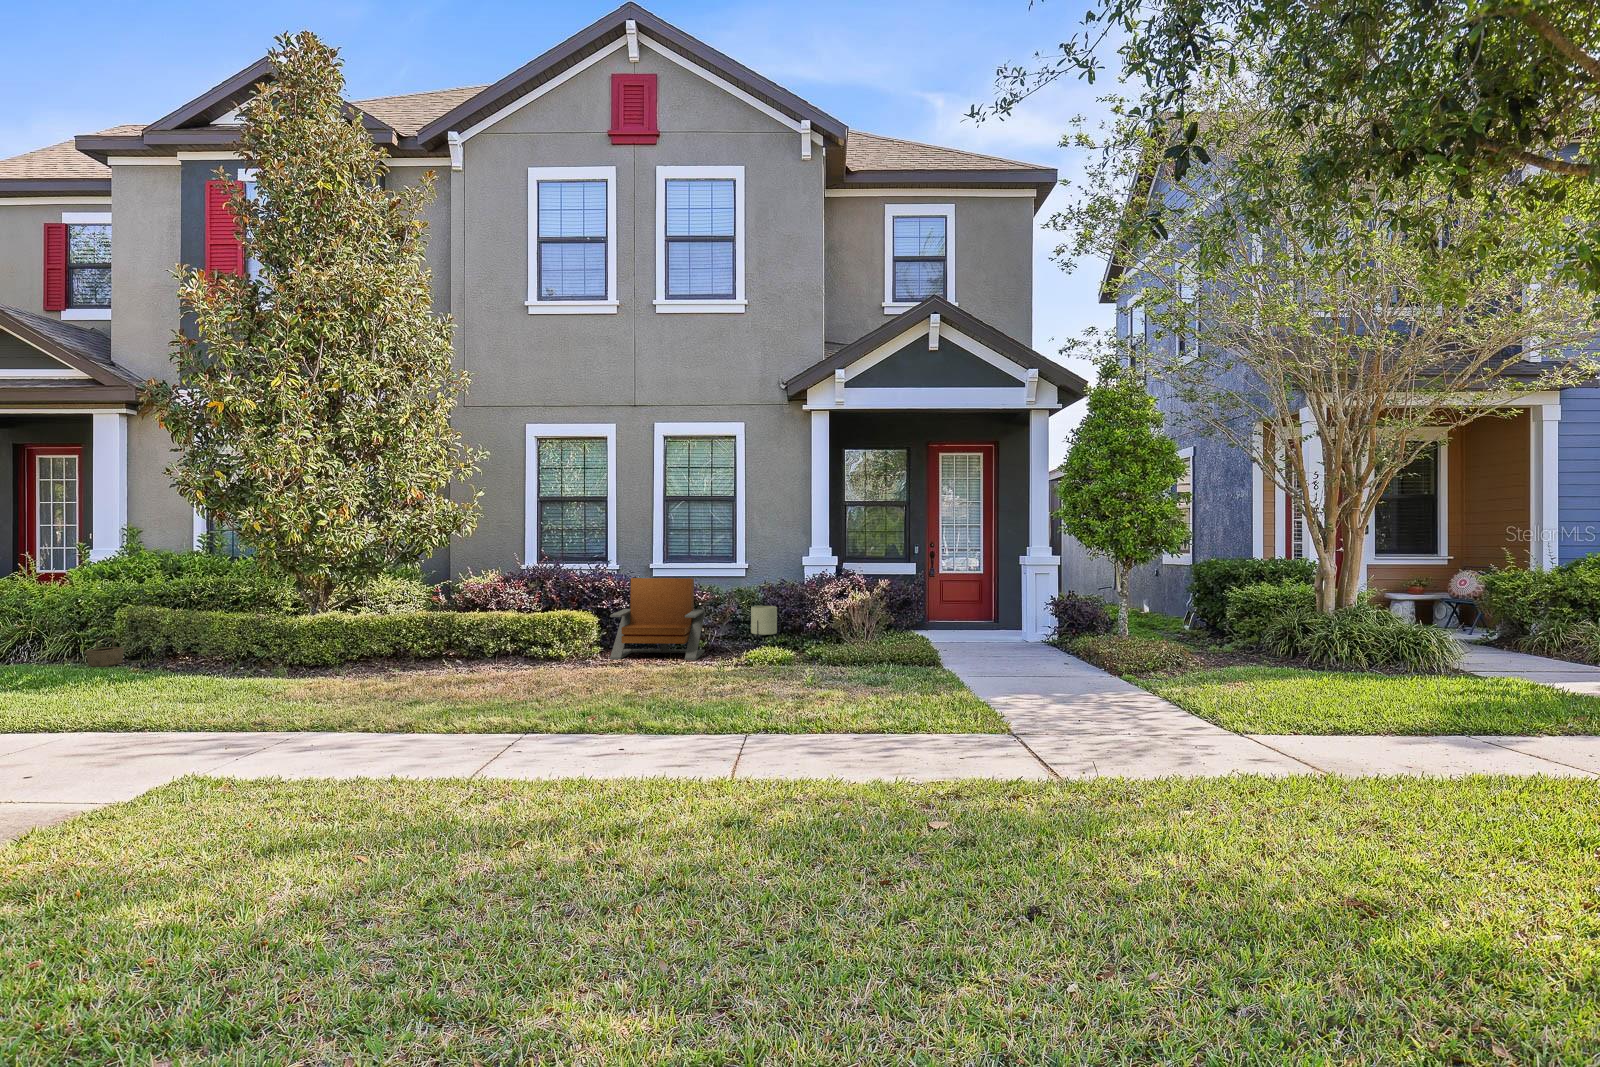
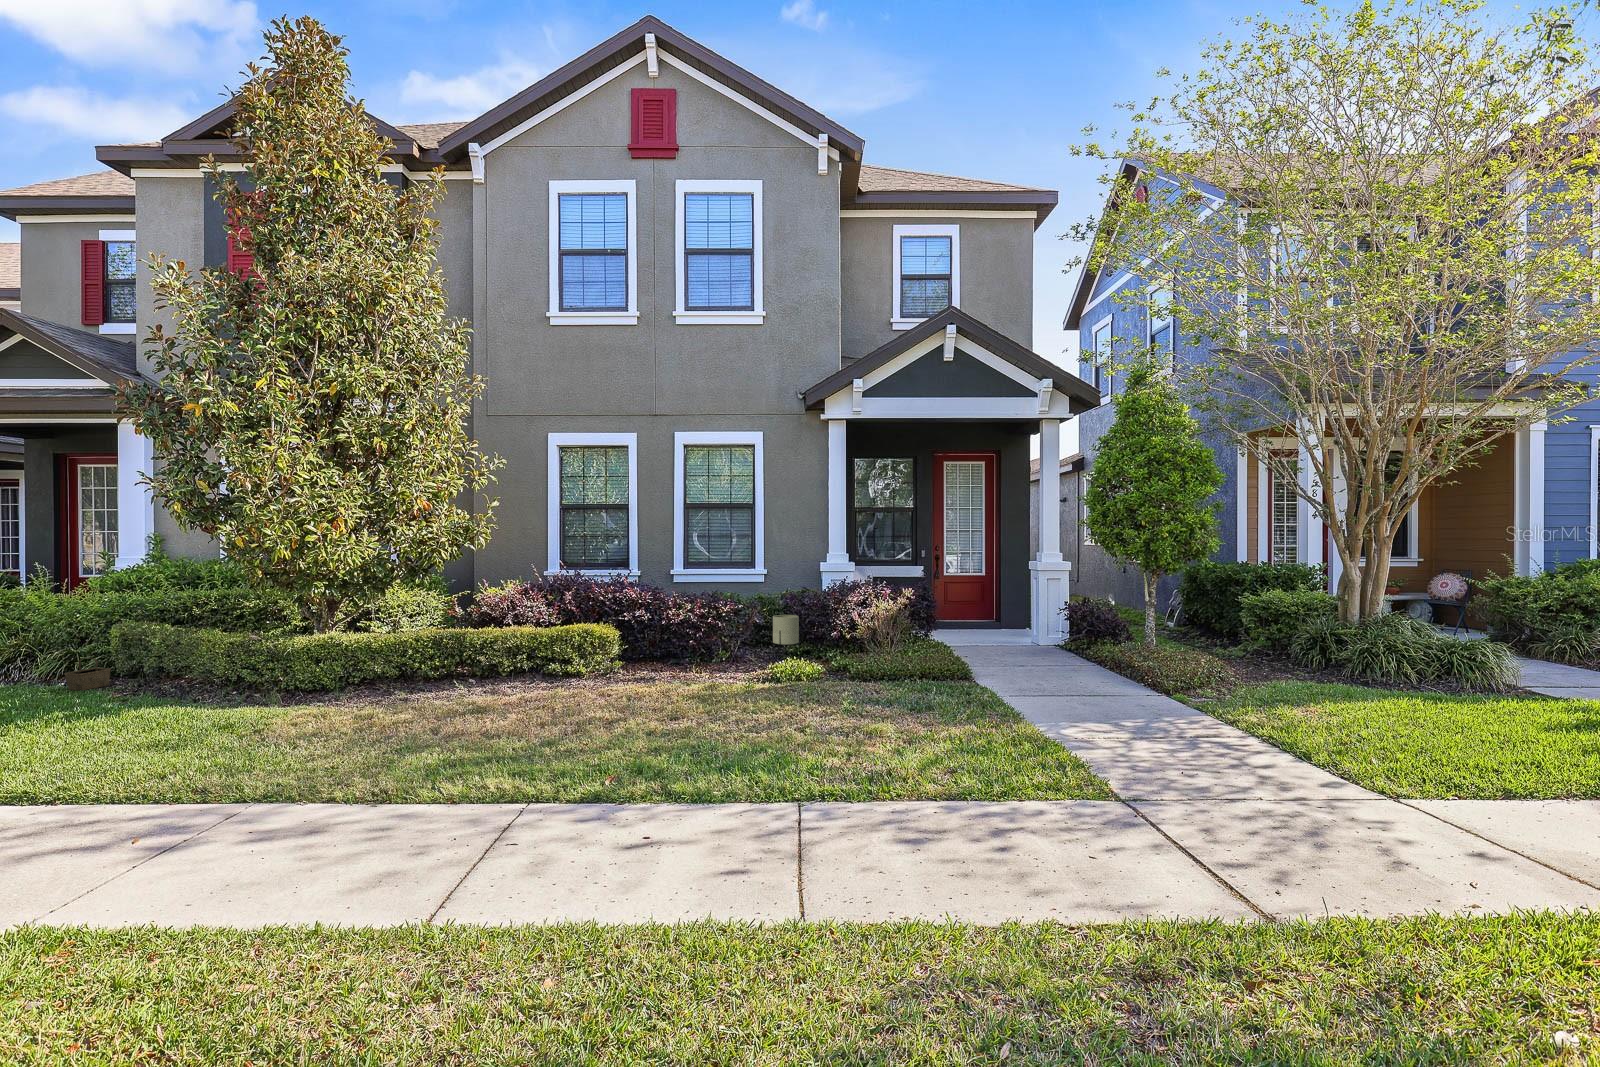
lounge chair: present [610,578,705,660] -> none [631,590,728,676]

